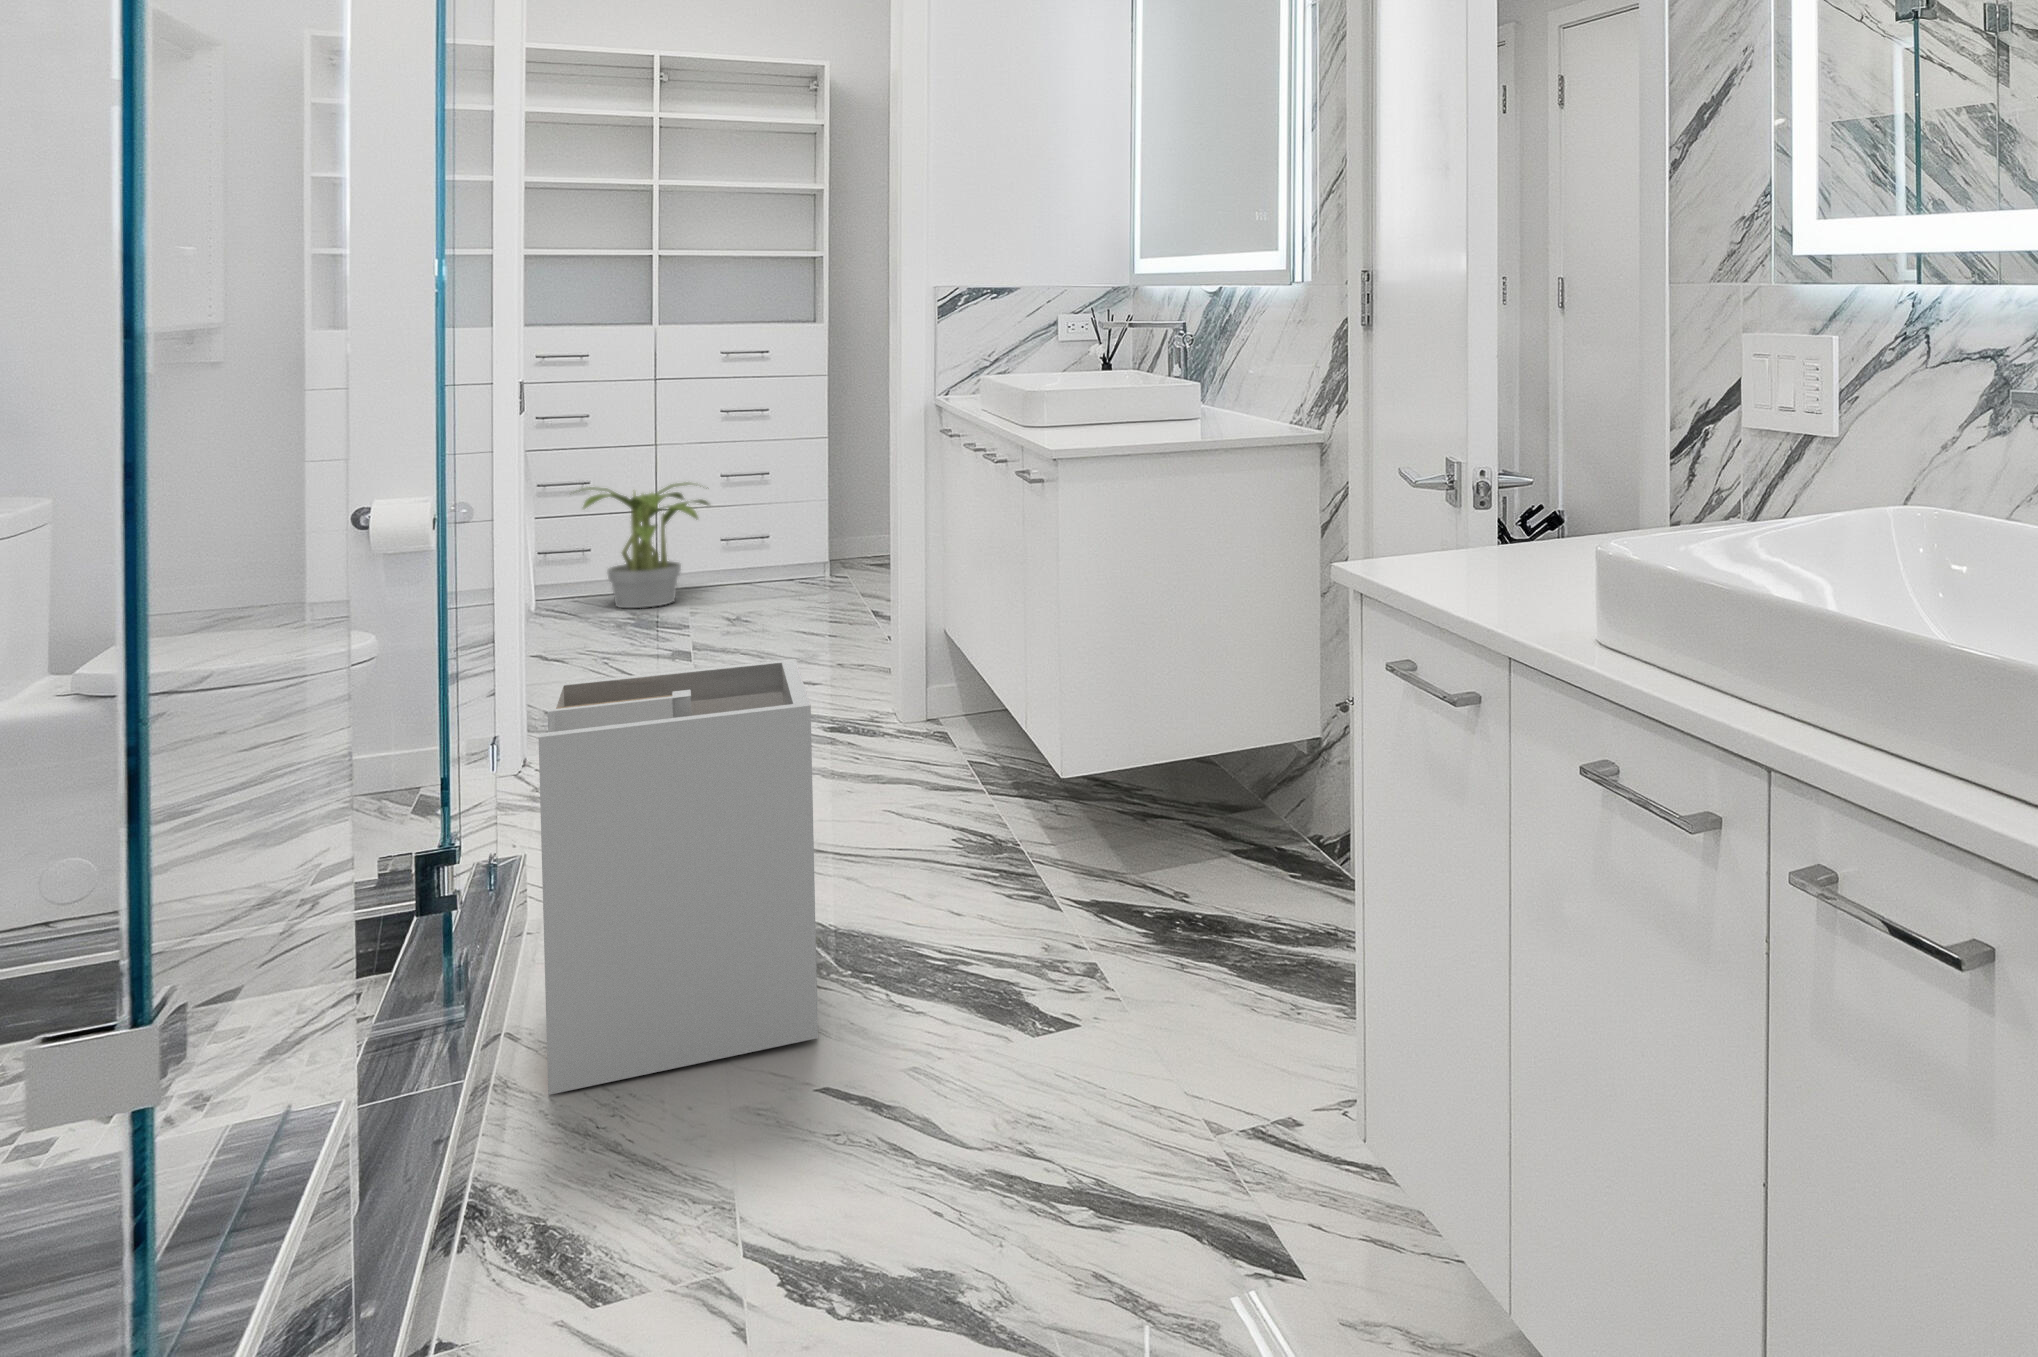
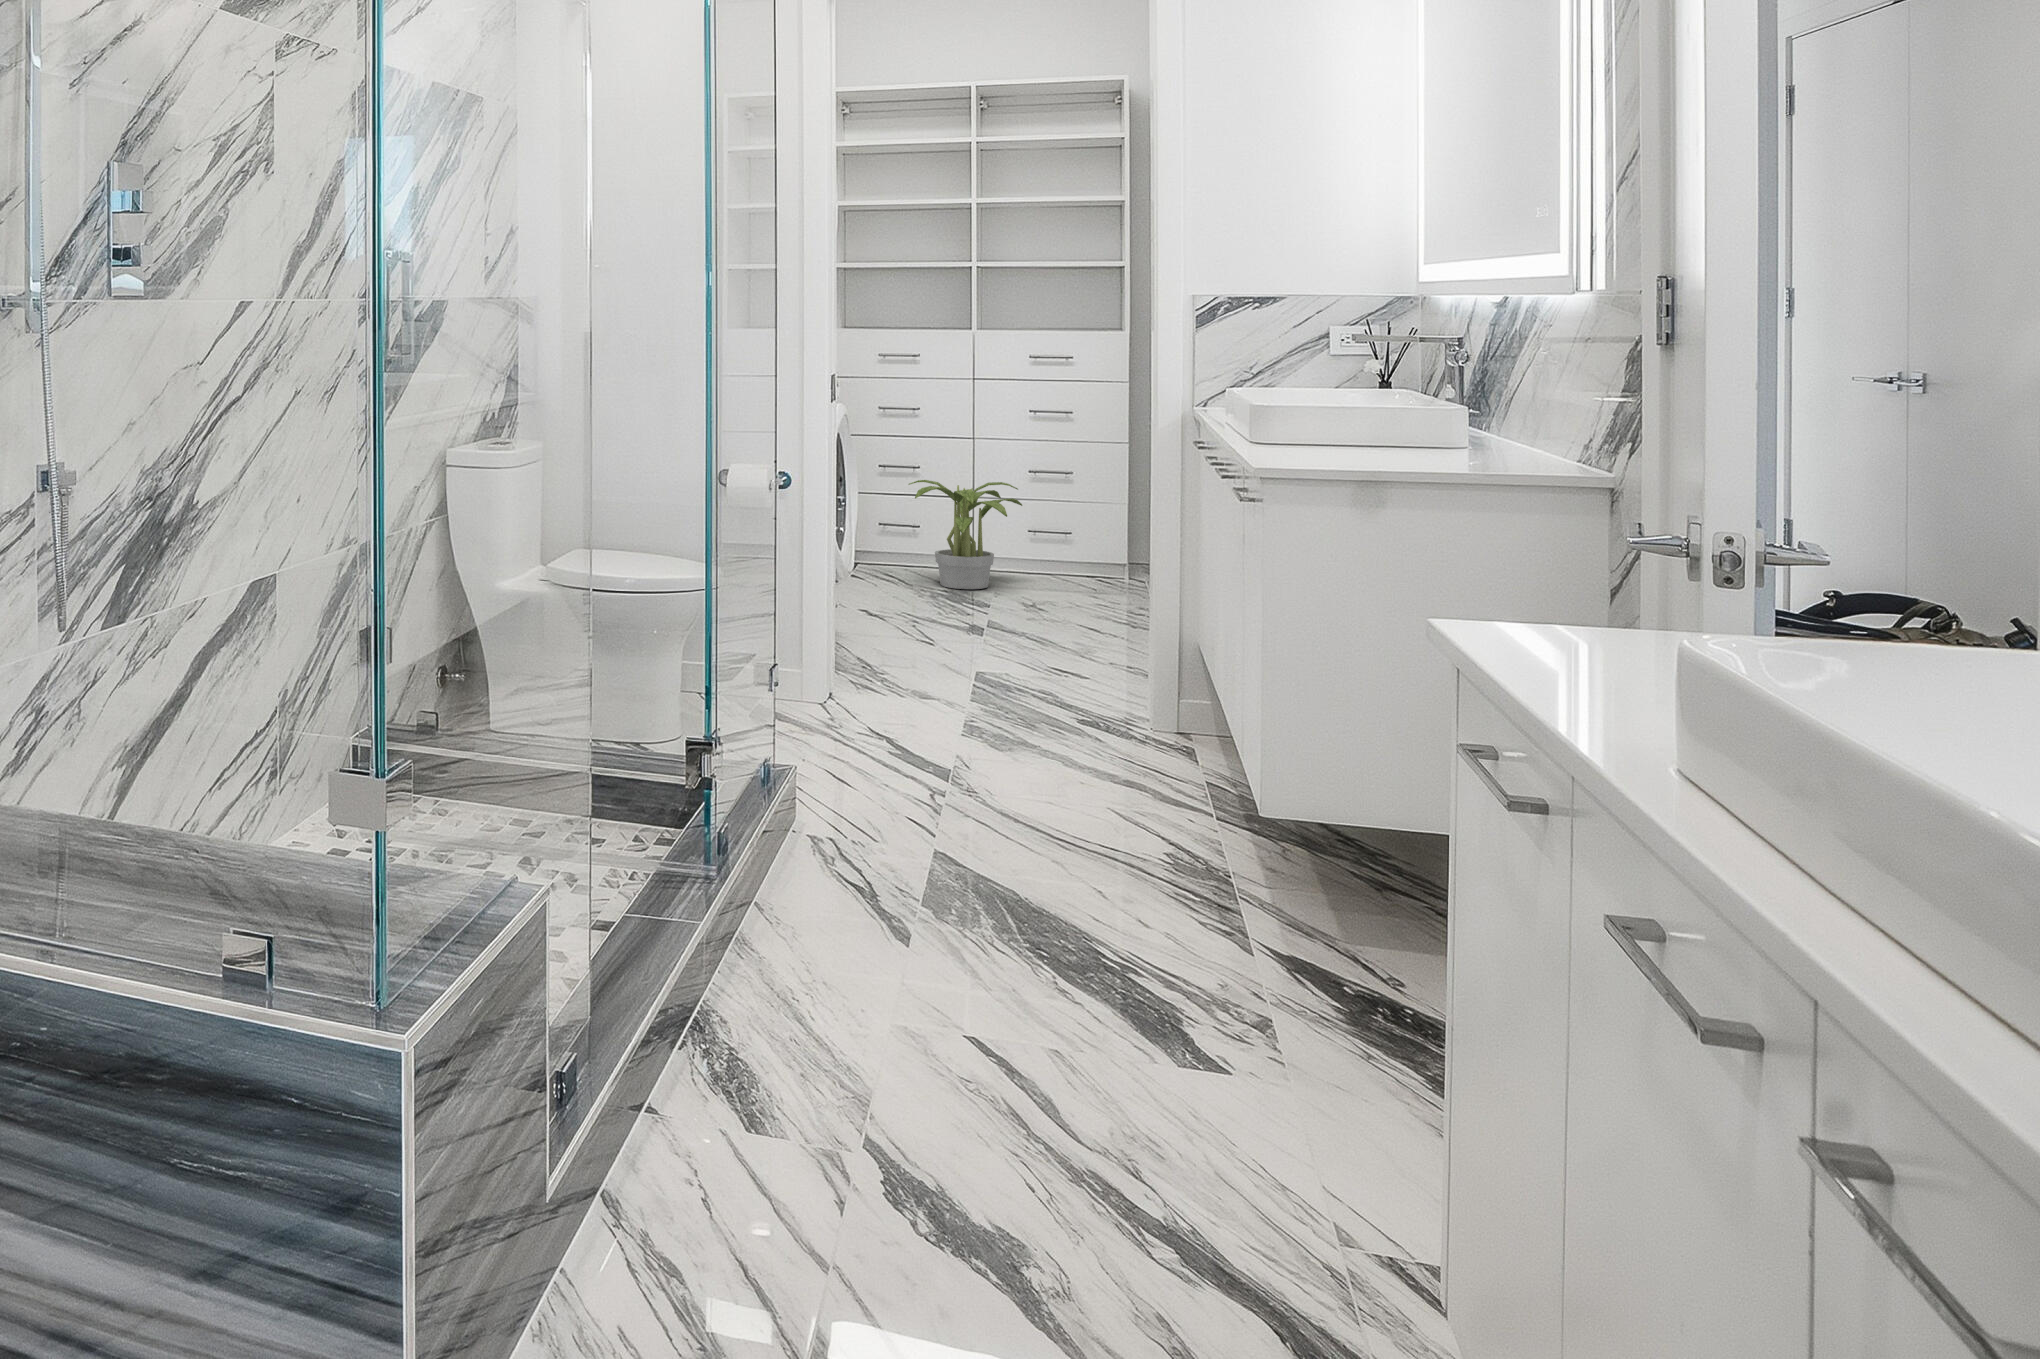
laundry hamper: present [539,659,818,1095] -> none [770,631,993,992]

